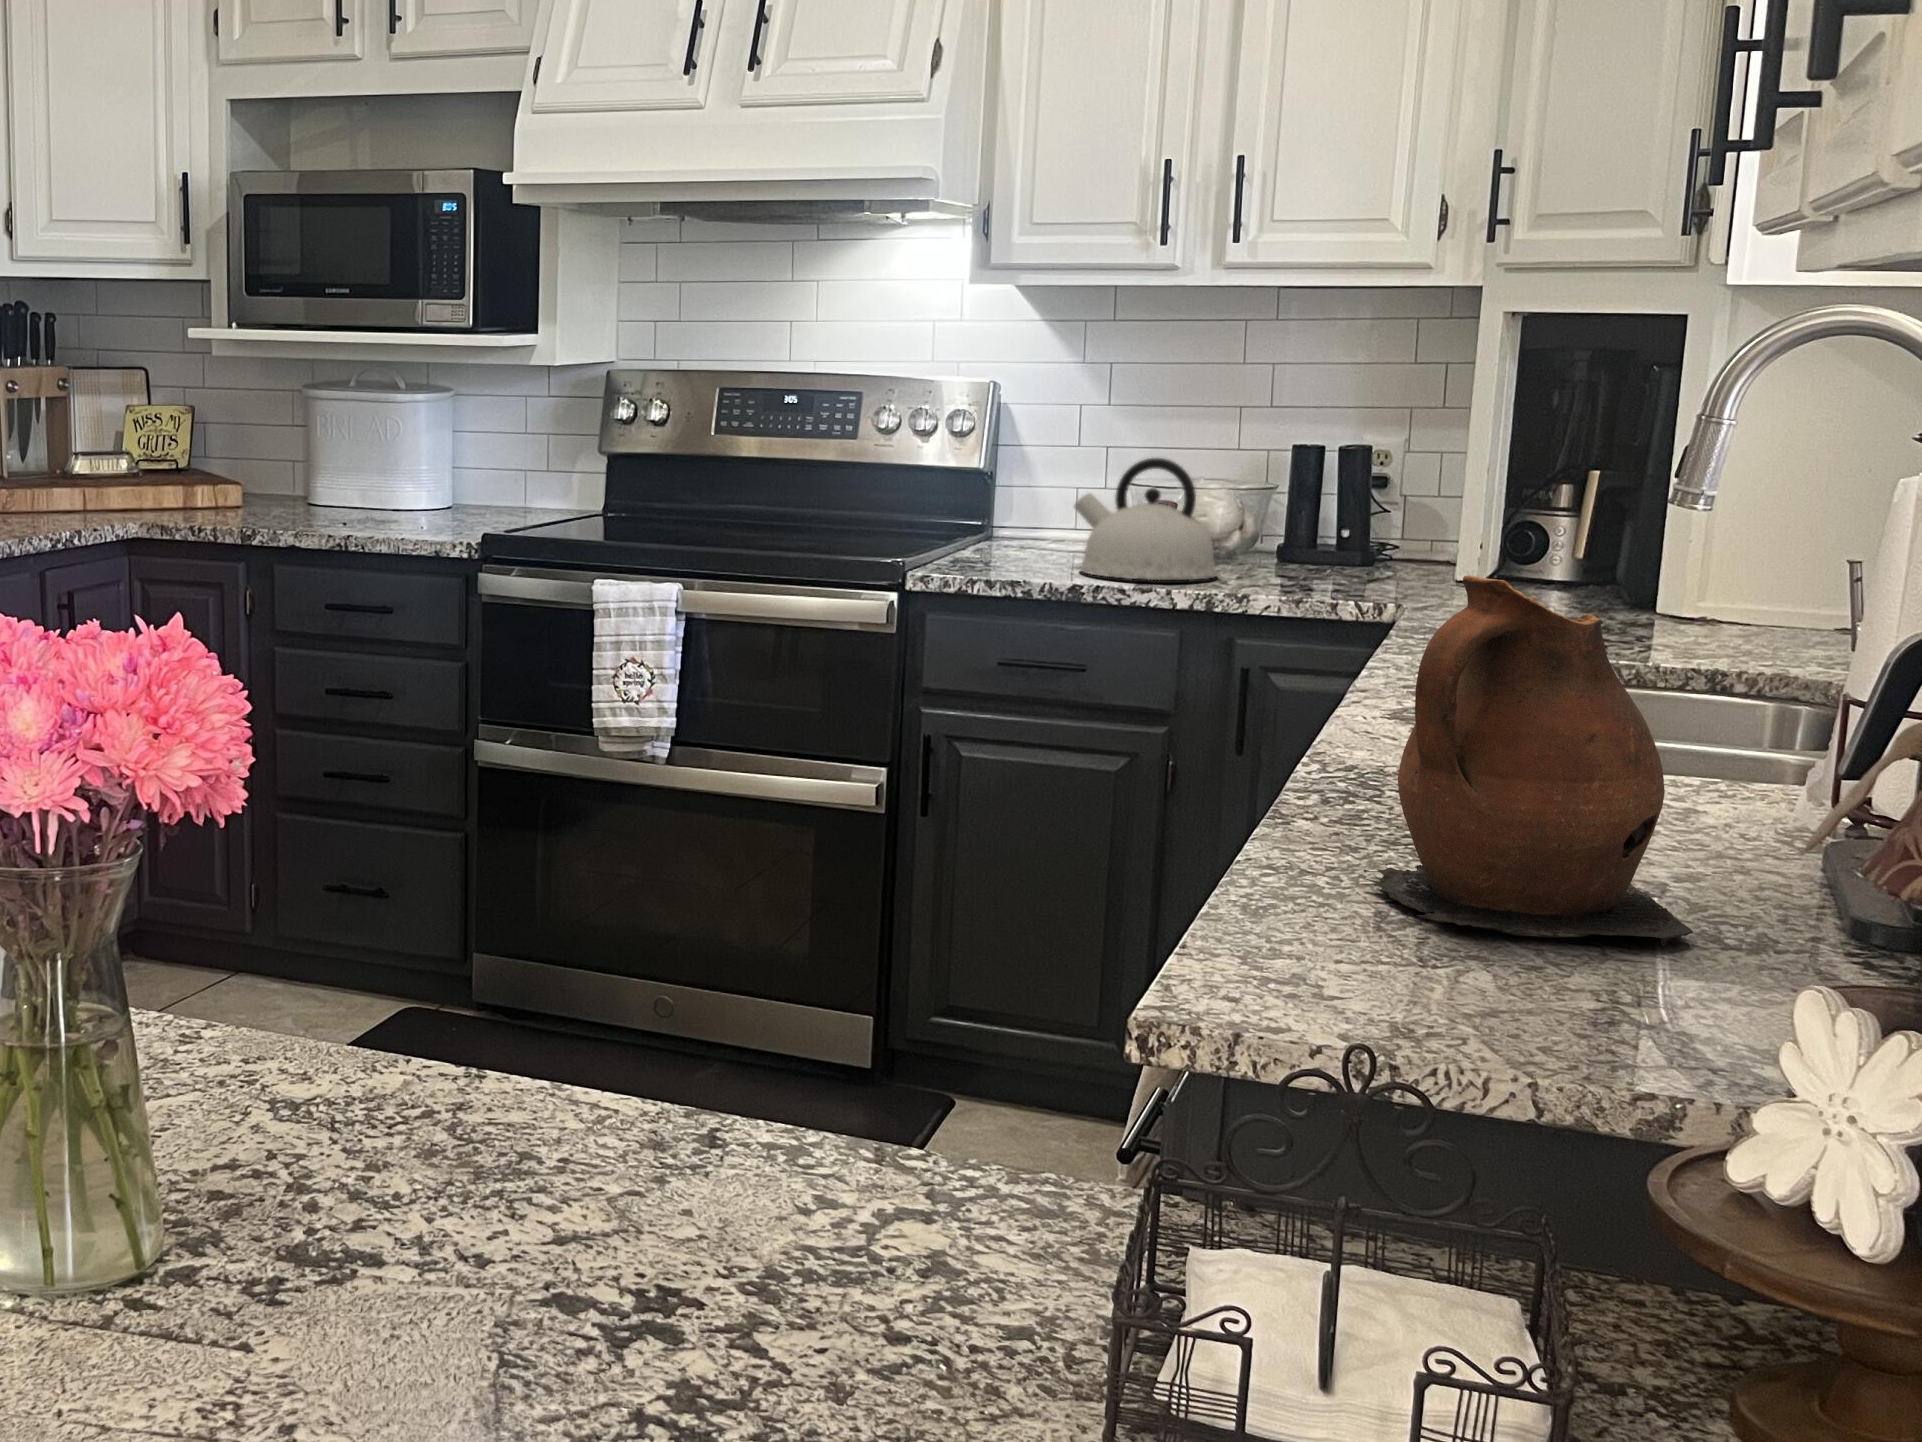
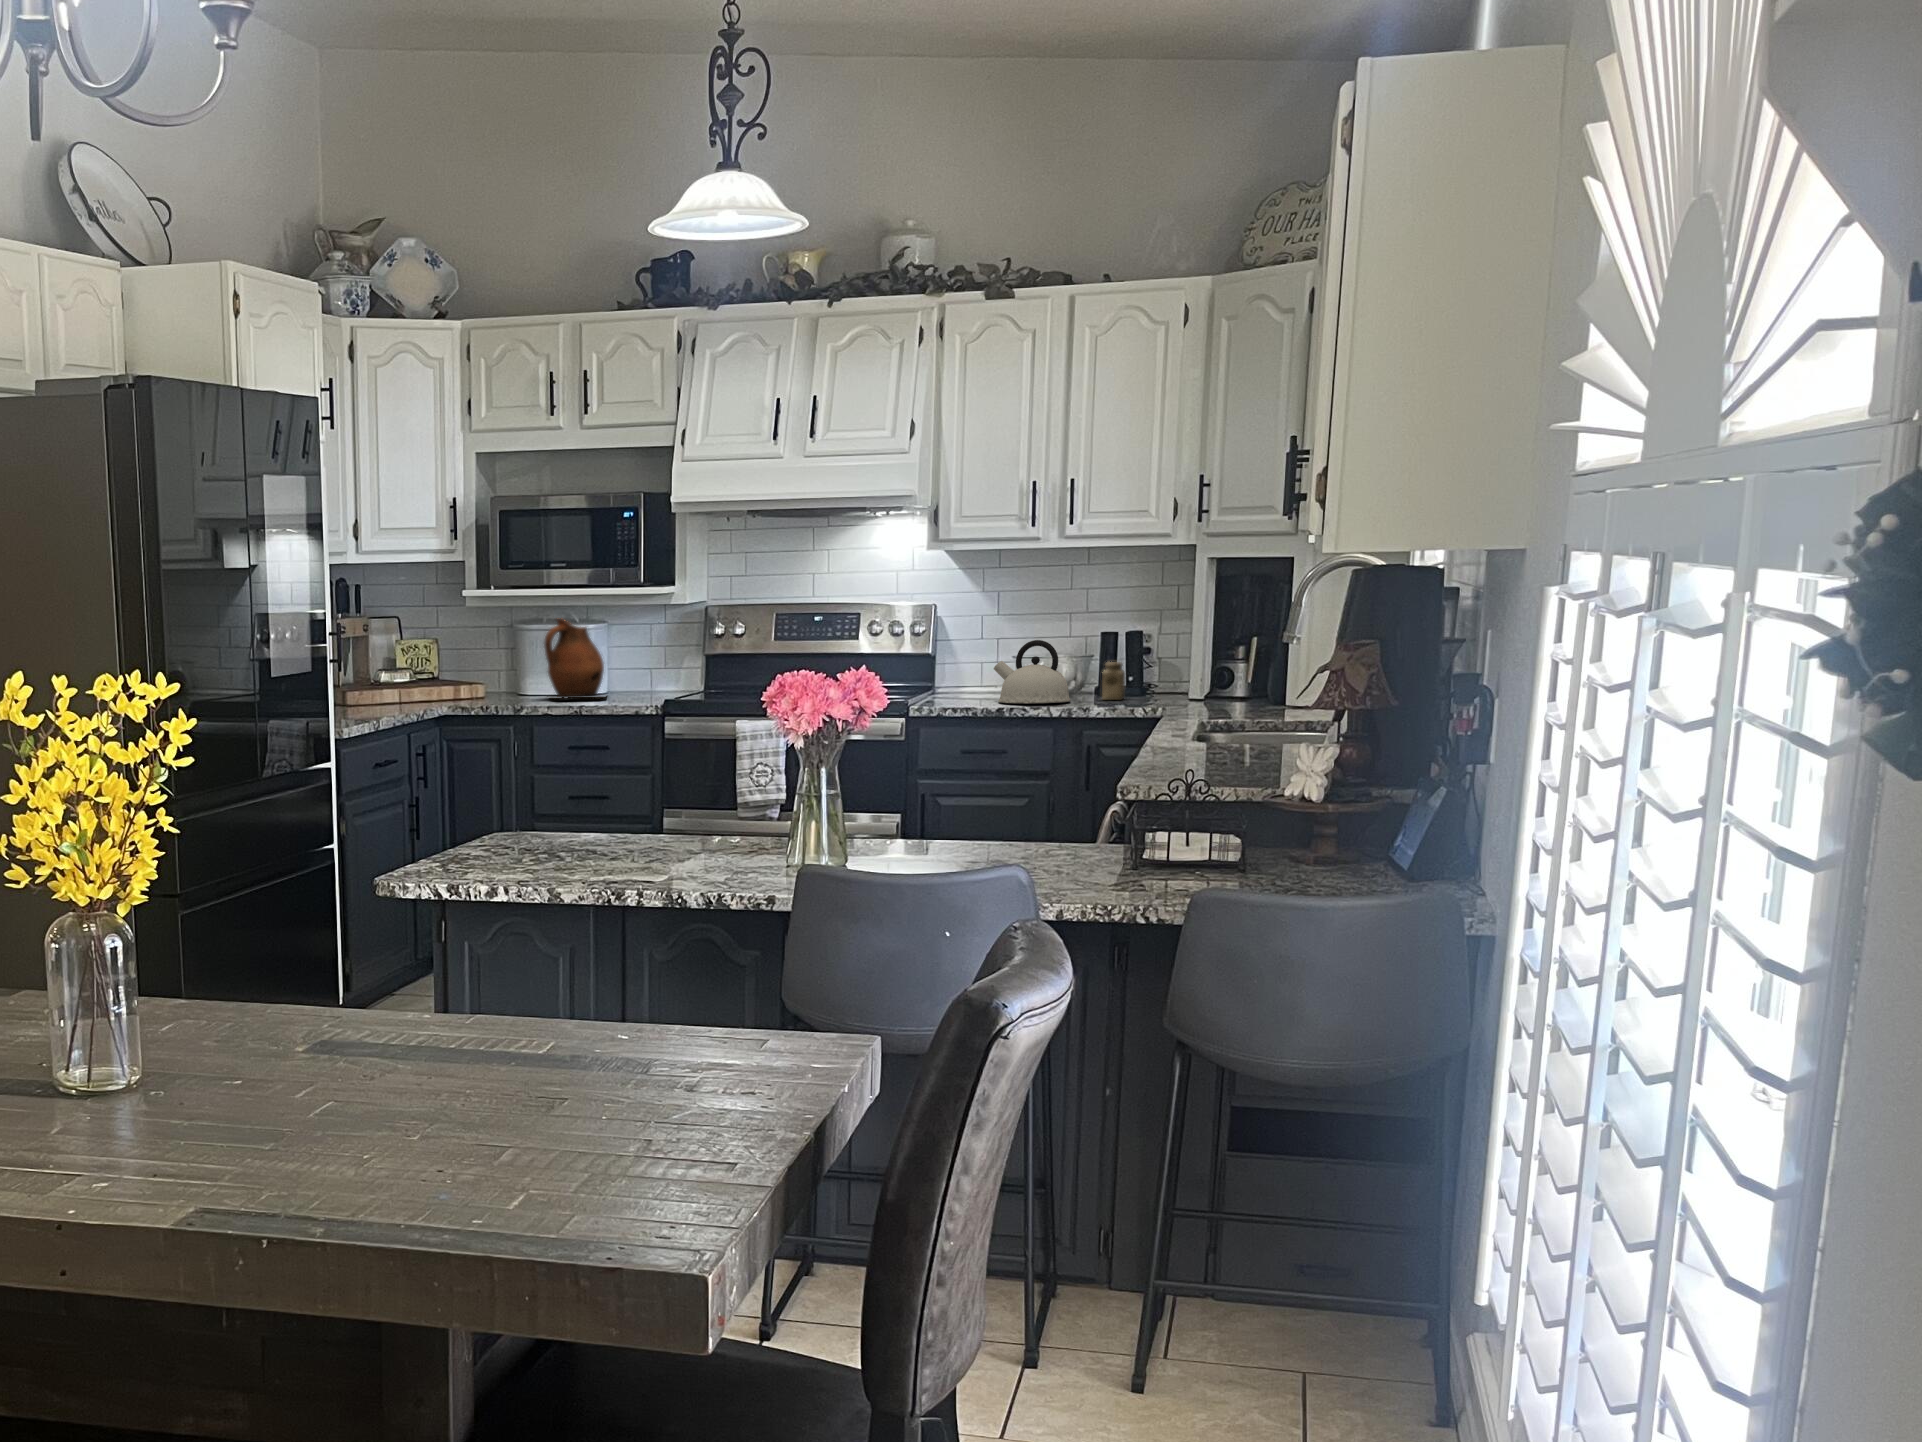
salt shaker: none [1281,504,1329,577] -> present [1102,662,1125,700]
ceramic pitcher: present [1363,575,1693,945] -> present [544,618,605,699]

